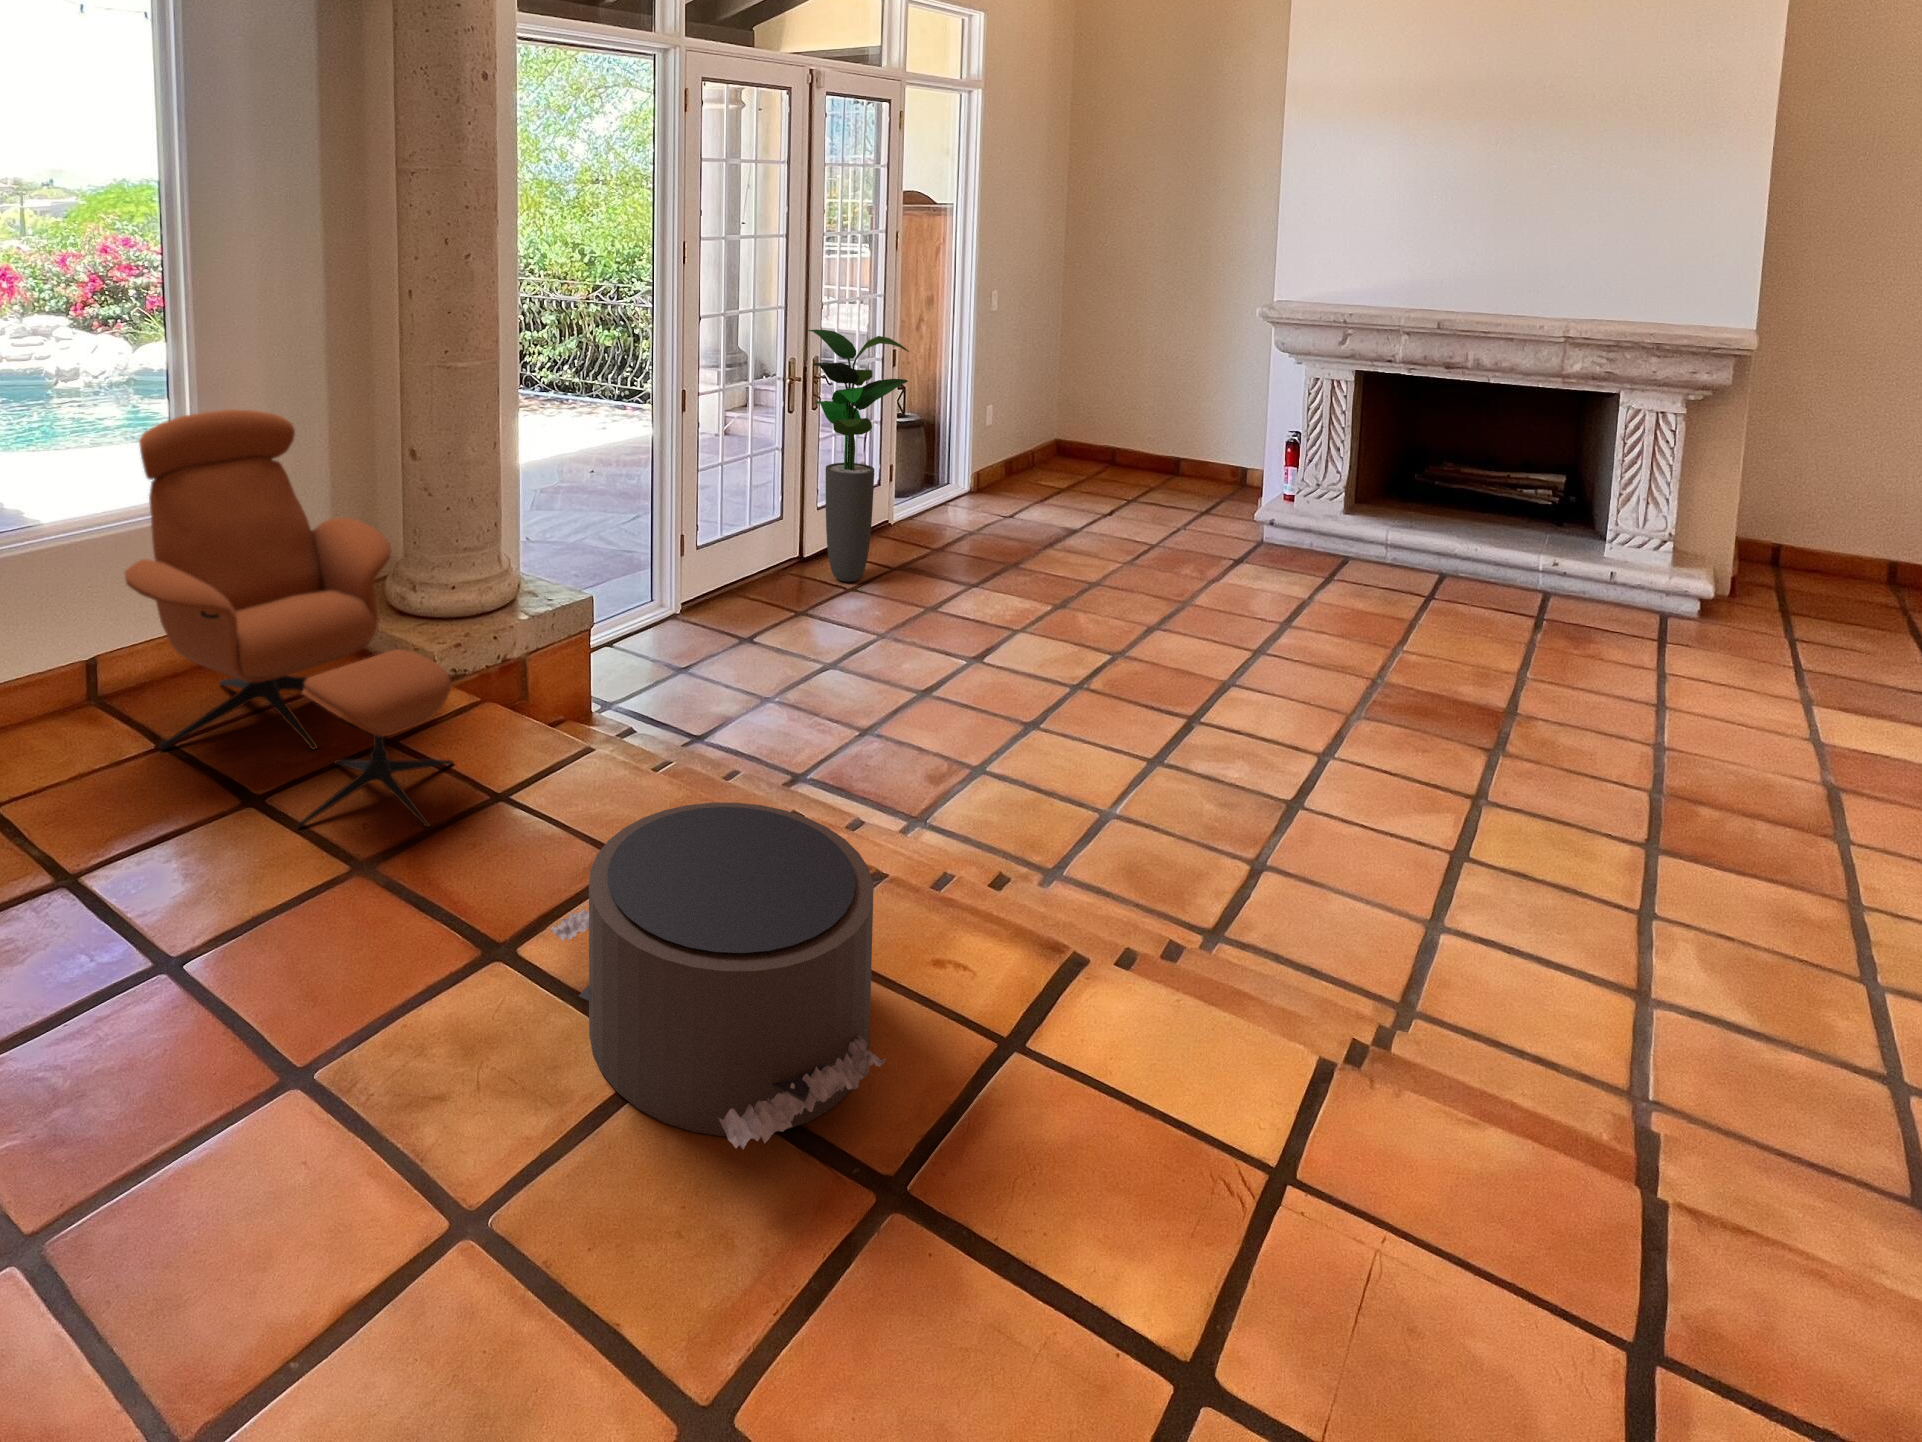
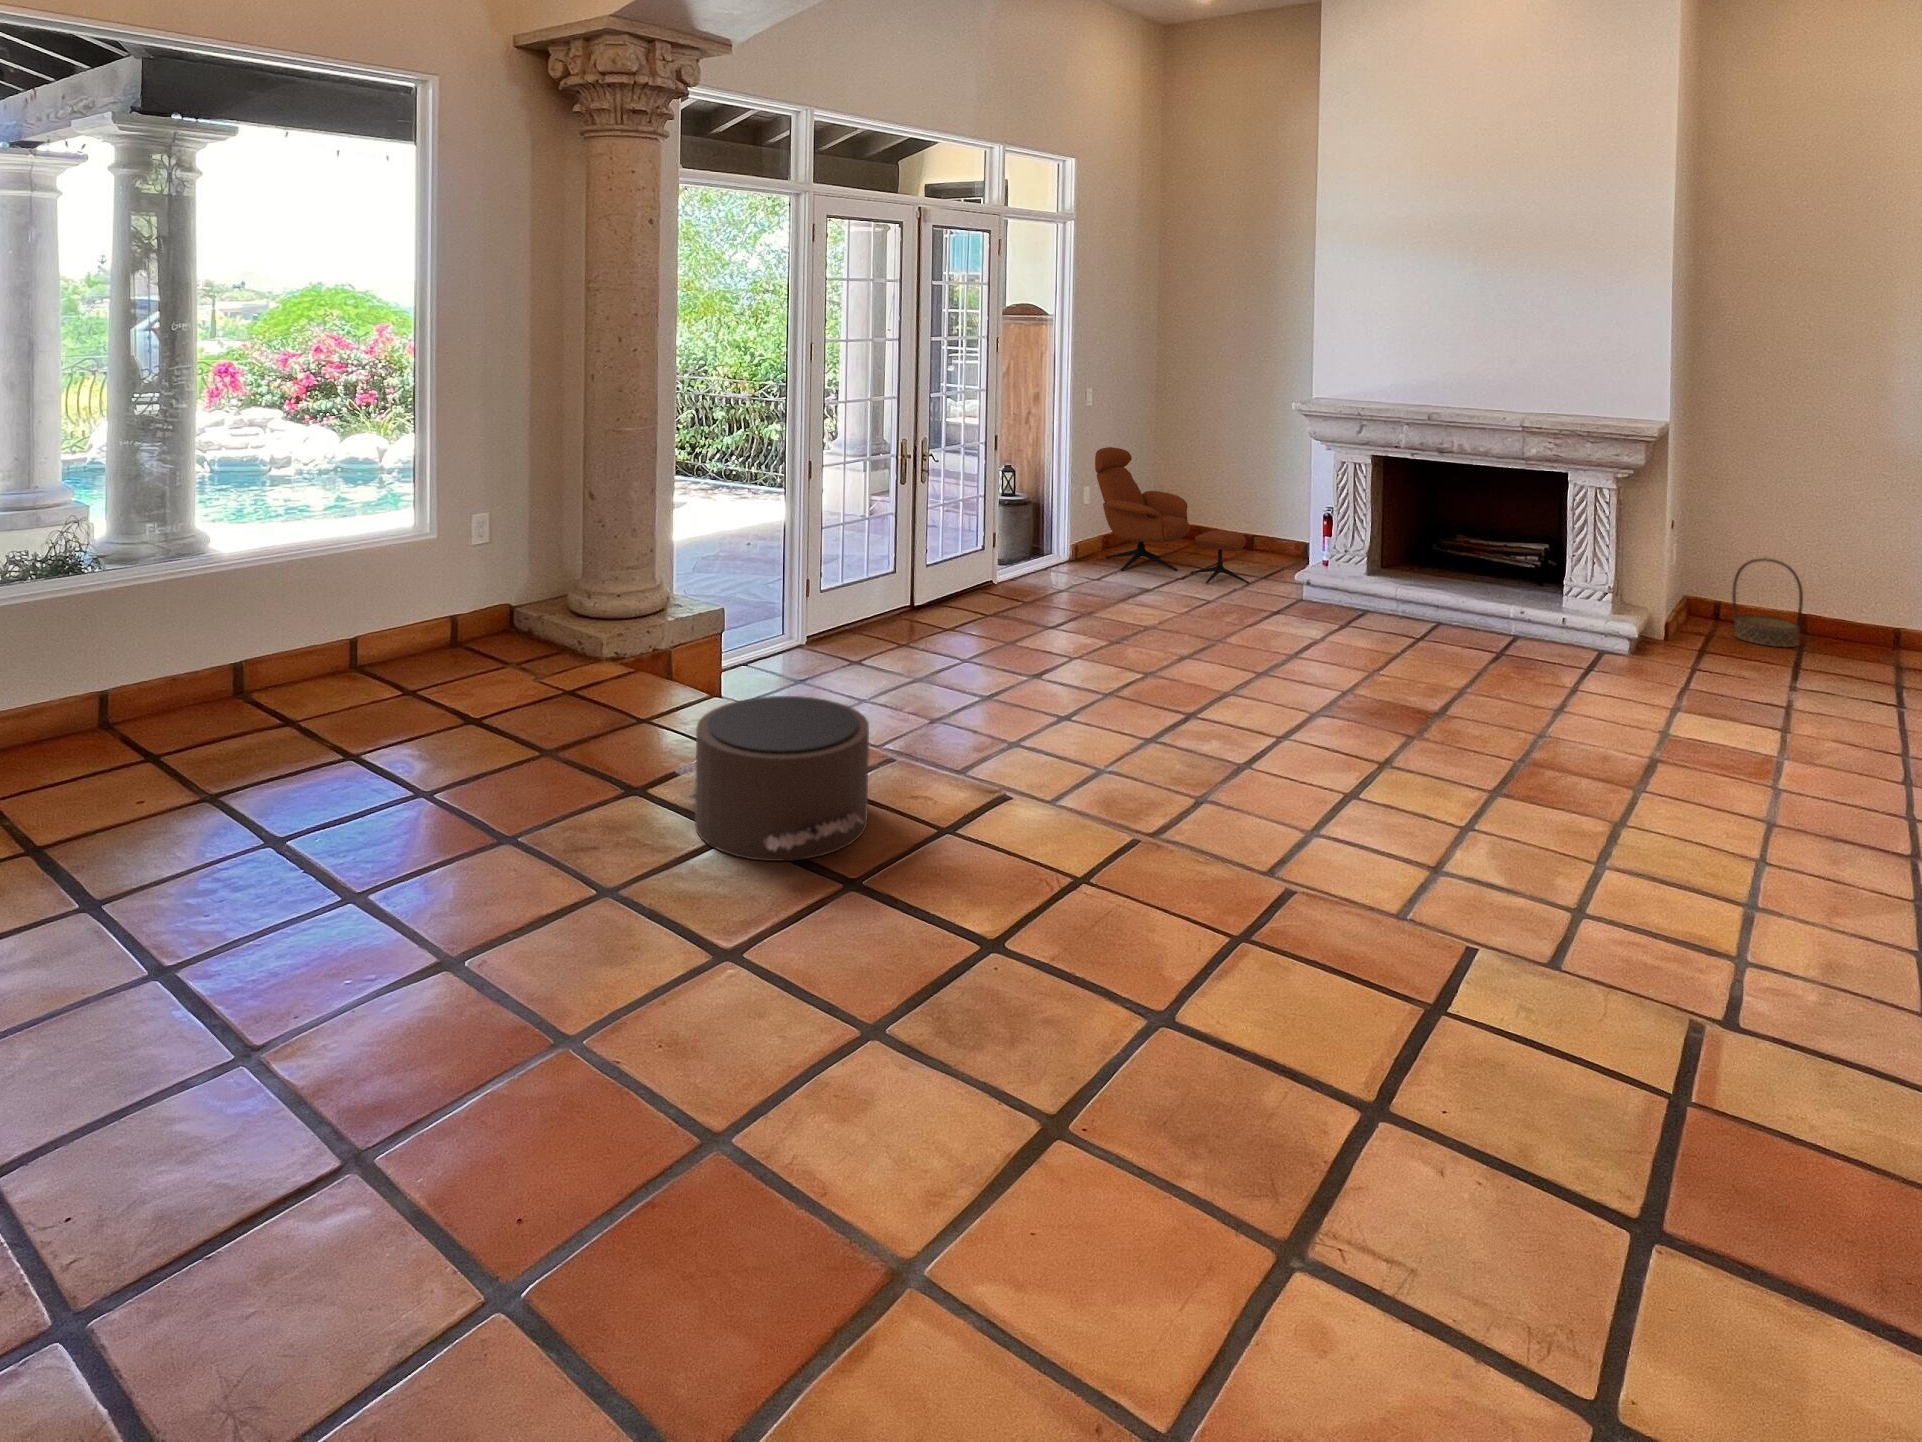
potted plant: present [808,329,909,582] -> none [913,415,995,624]
lounge chair: present [124,409,454,827] -> present [1095,447,1249,584]
basket: none [1802,494,1902,603] -> present [1732,558,1803,647]

